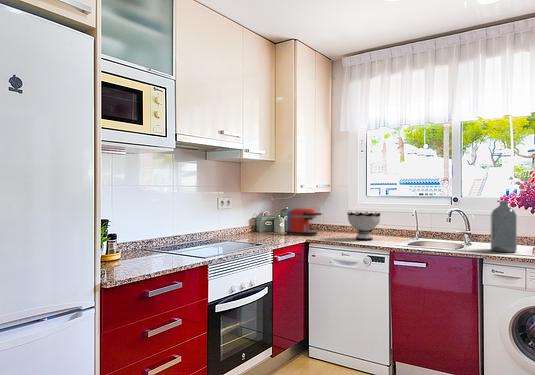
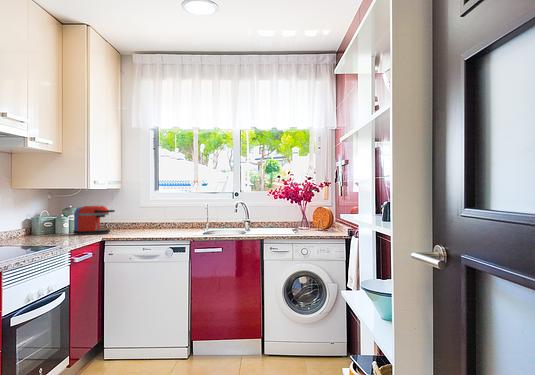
bottle: present [491,200,517,253] -> none [269,193,287,234]
bowl: present [347,212,381,240] -> none [145,207,177,234]

